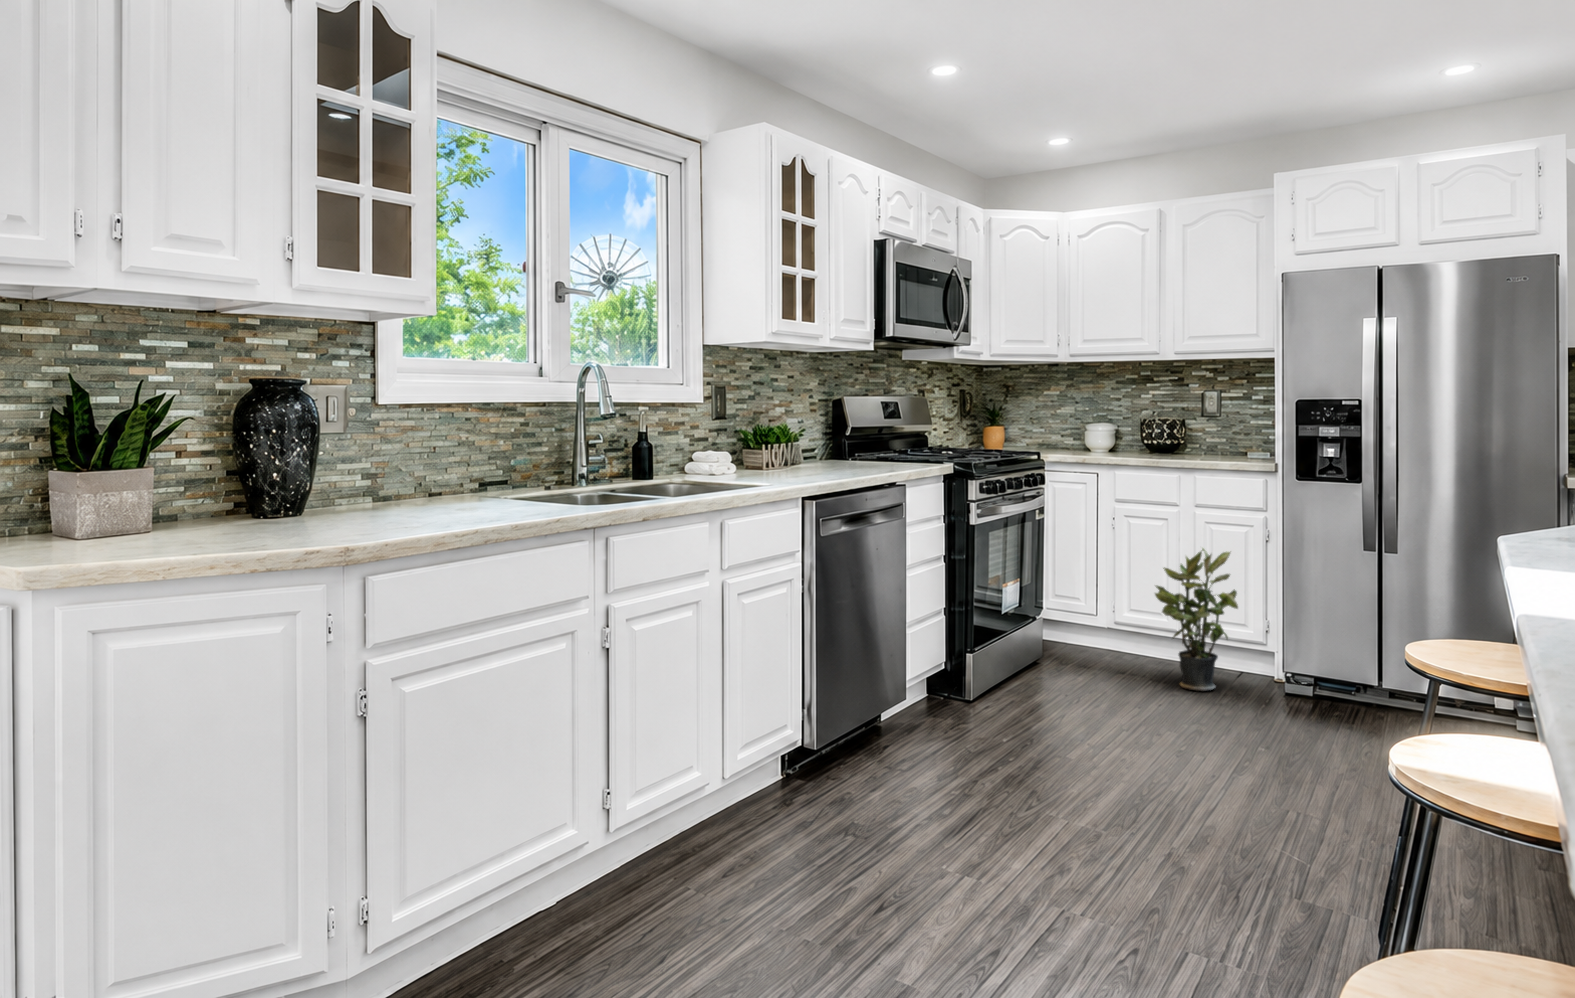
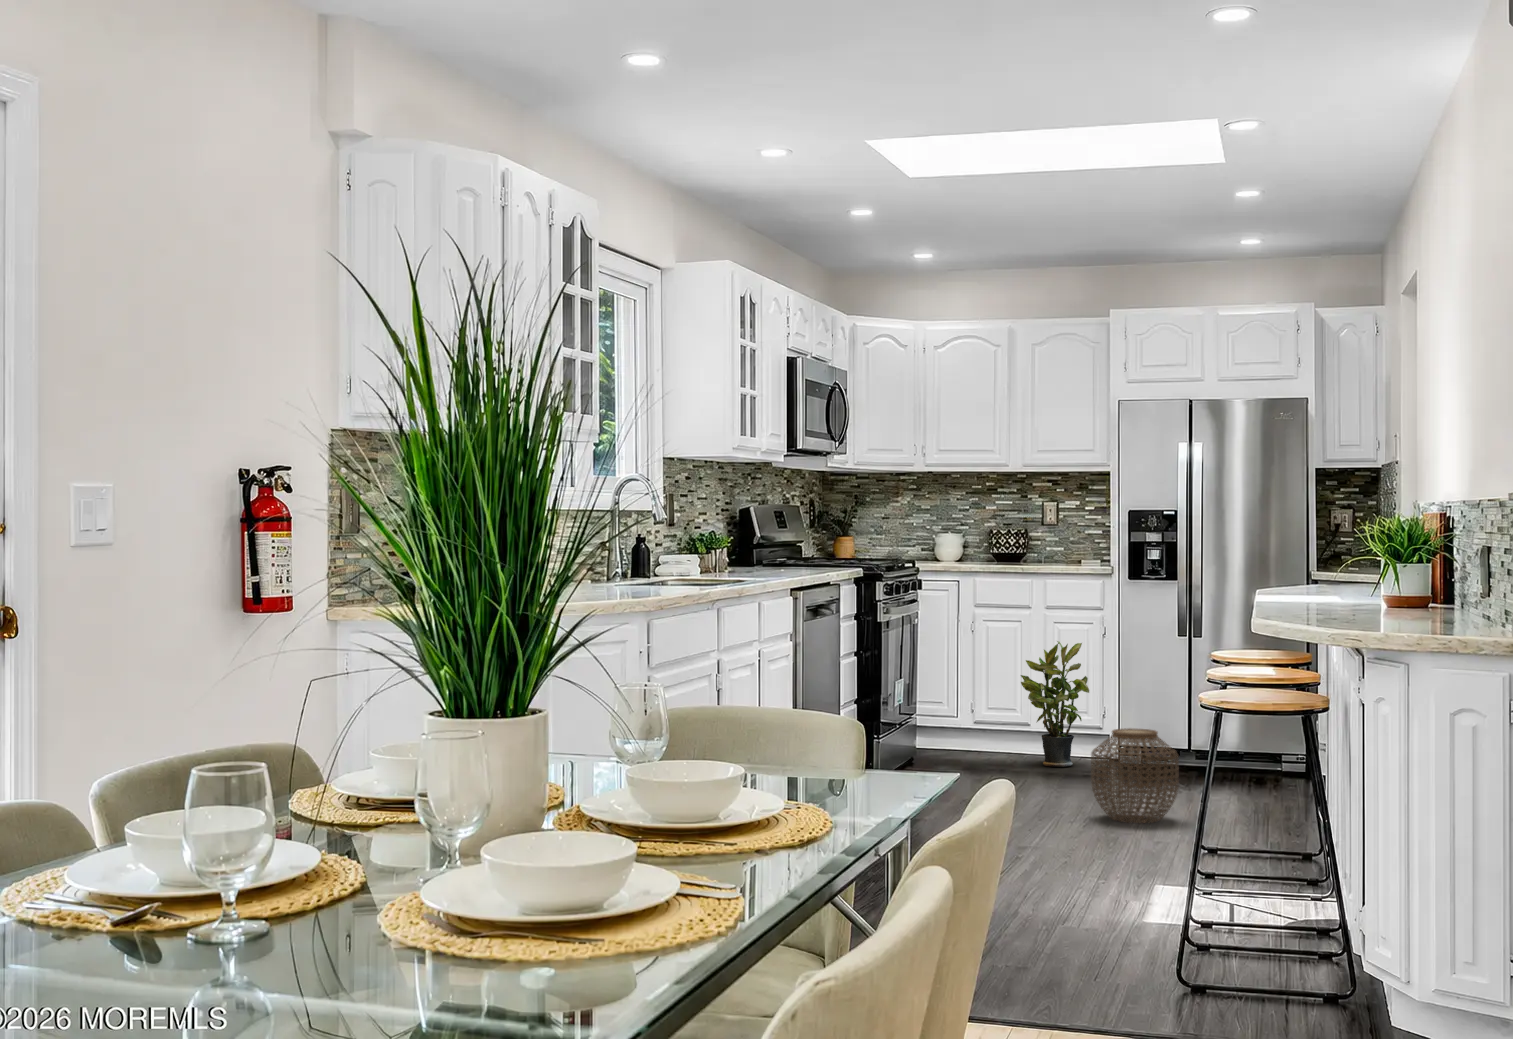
woven basket: none [1206,715,1349,868] -> present [1091,728,1179,823]

